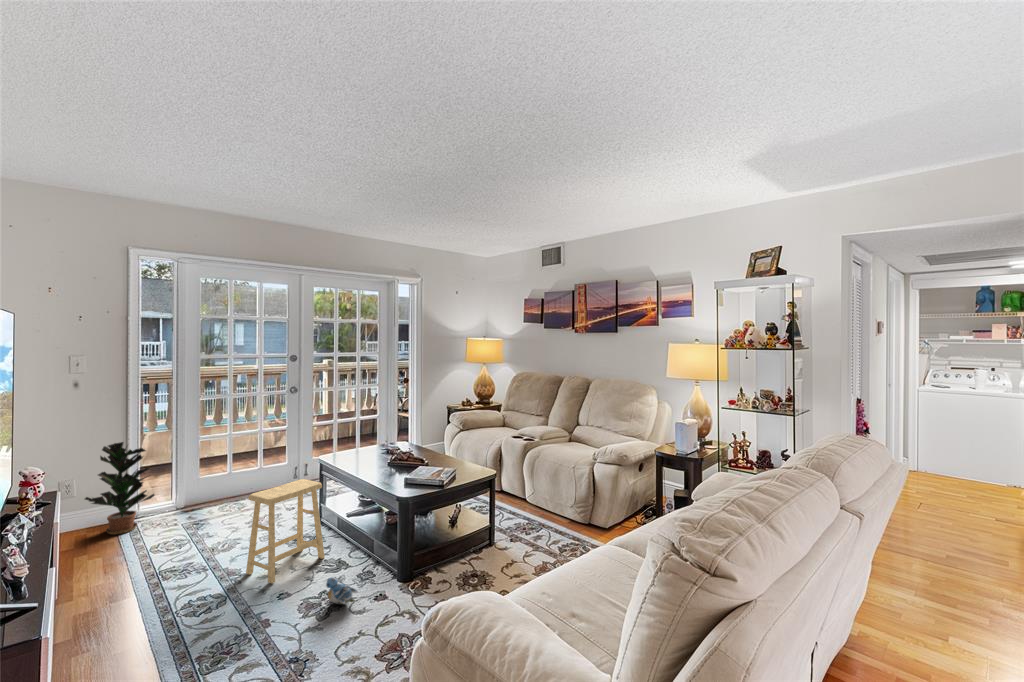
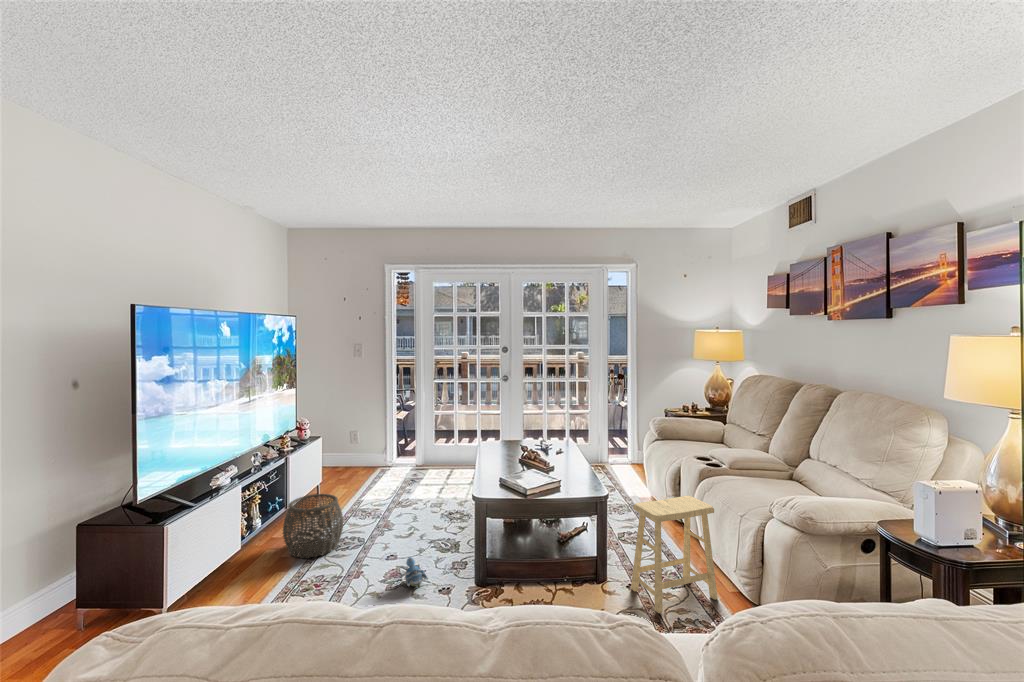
potted plant: present [85,442,154,535] -> none [350,411,391,479]
footstool: present [246,479,325,583] -> present [631,496,718,613]
woven basket: none [108,546,201,639] -> present [283,494,344,558]

